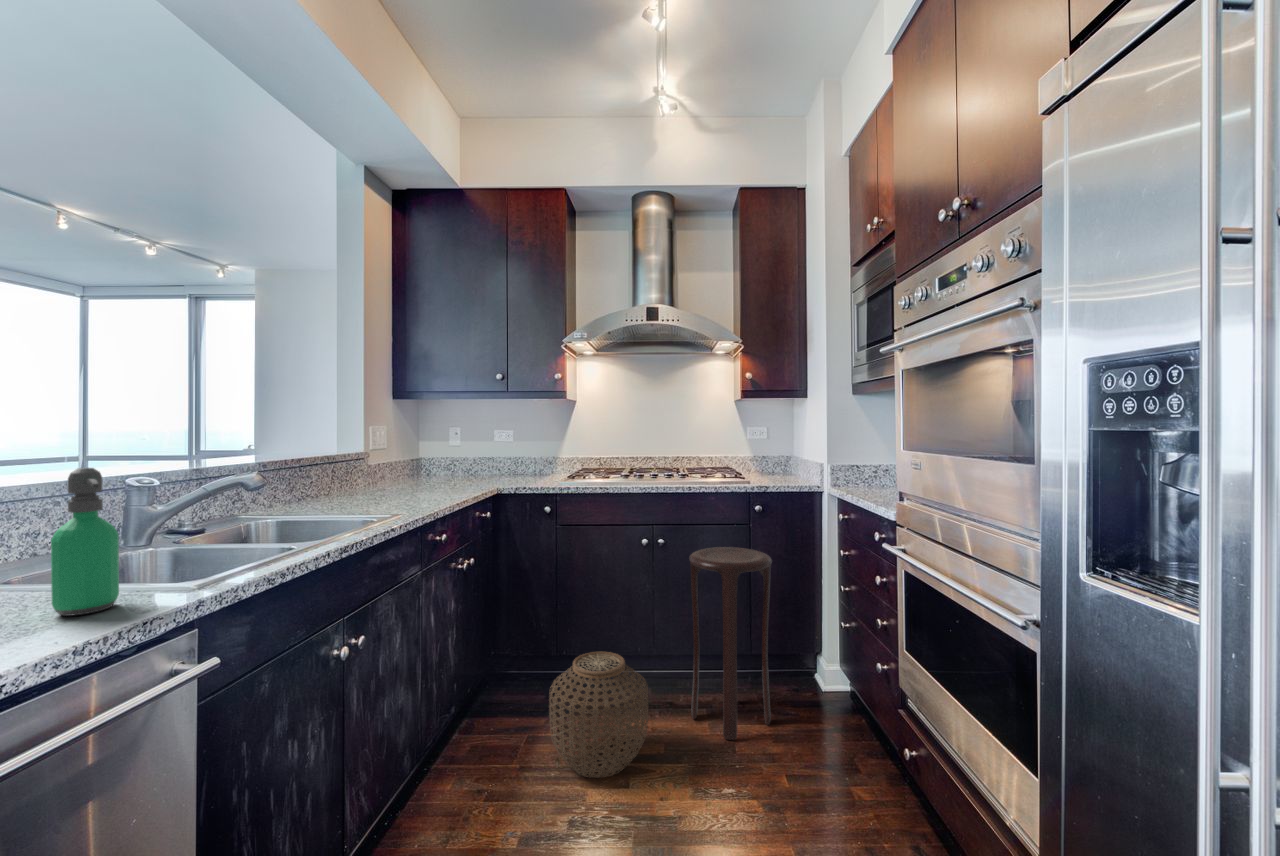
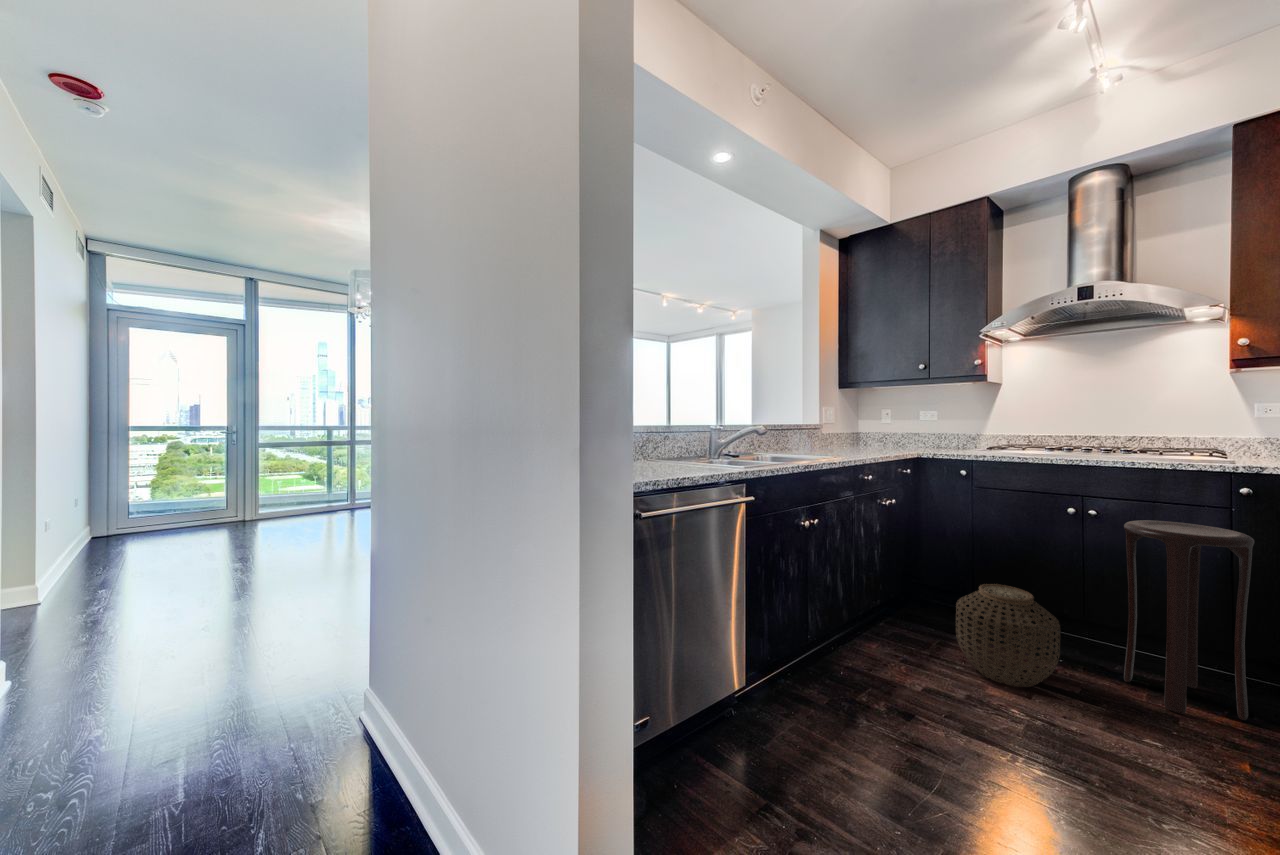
soap dispenser: present [51,468,119,616] -> none [694,409,715,470]

